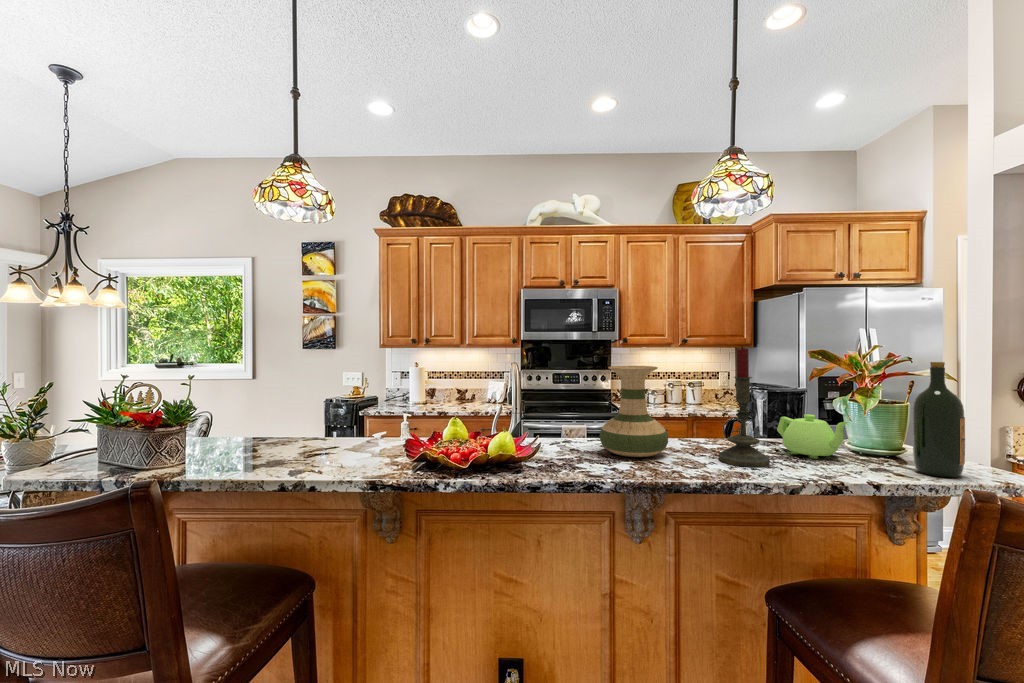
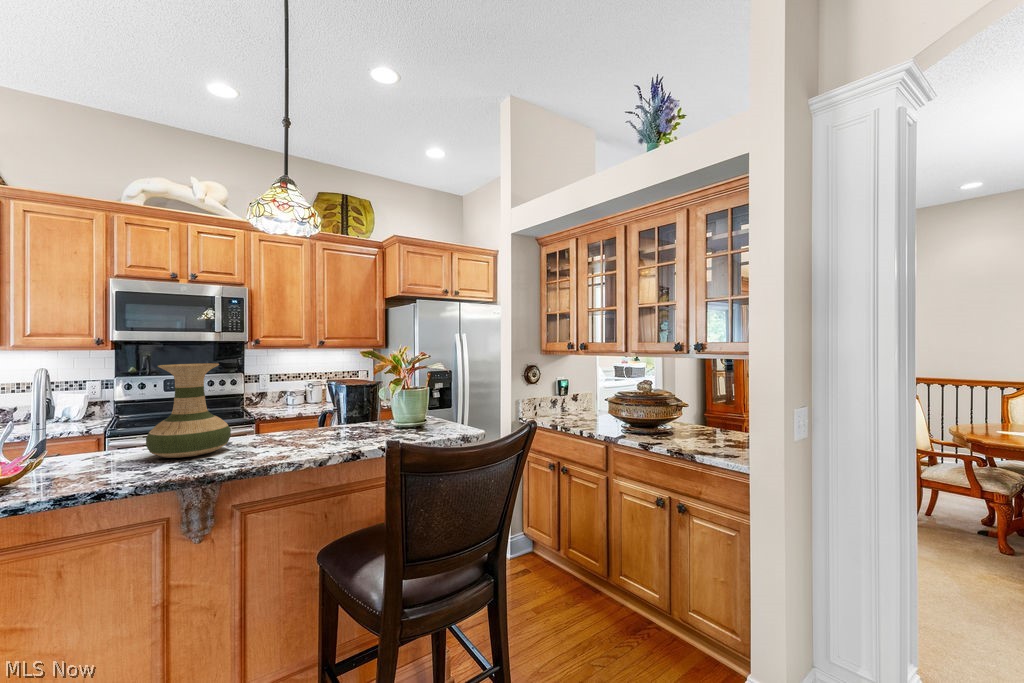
candle: present [719,346,770,467] -> none [280,341,325,450]
wine bottle: present [913,362,965,477] -> none [428,353,455,435]
teapot: present [777,414,848,459] -> none [346,399,390,435]

